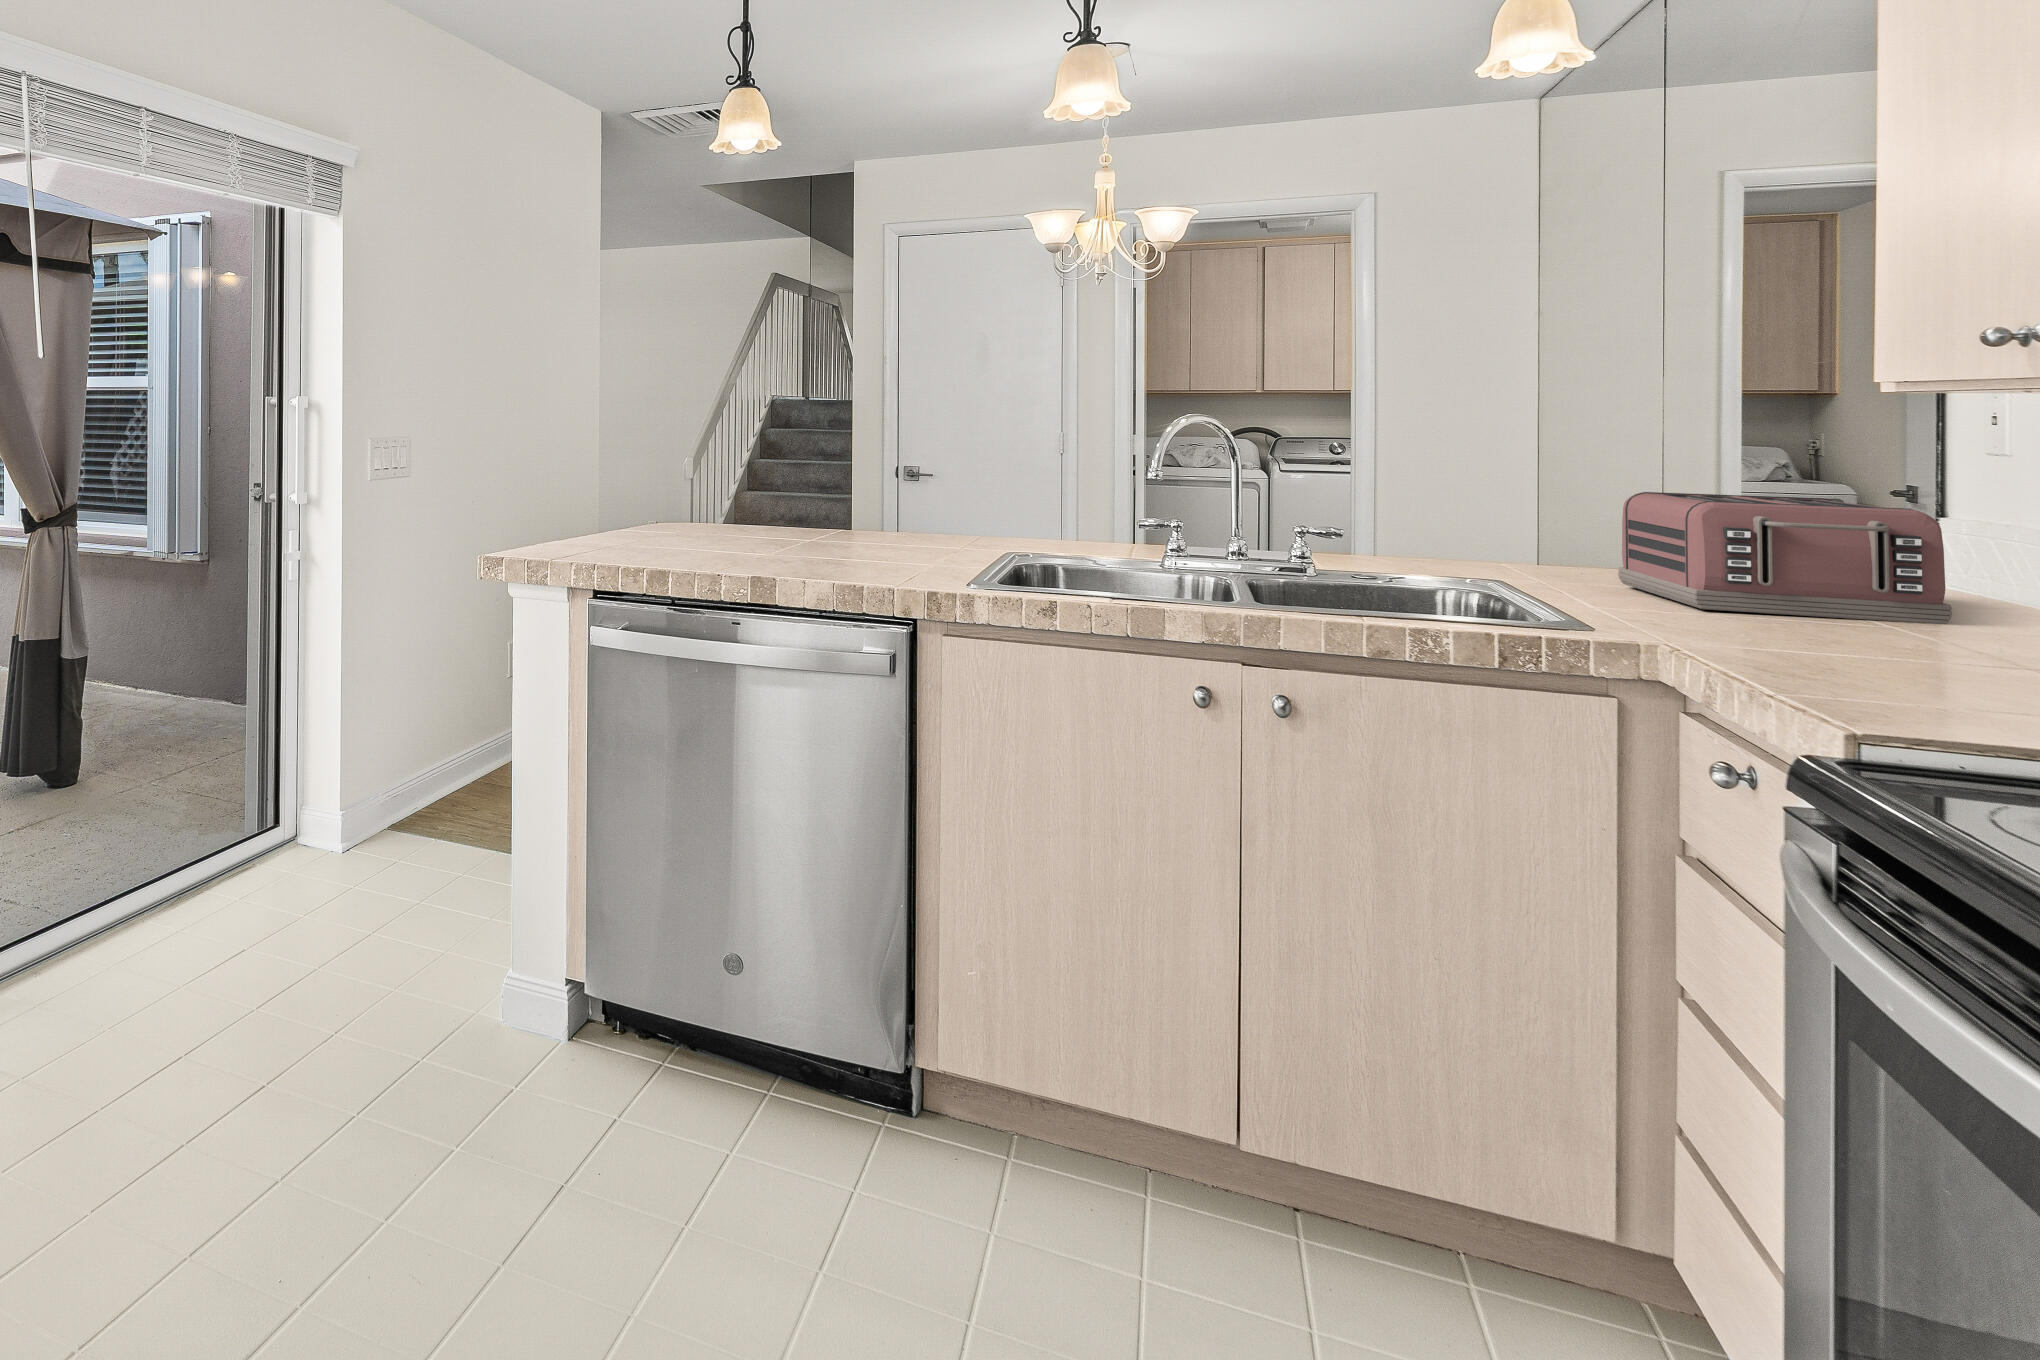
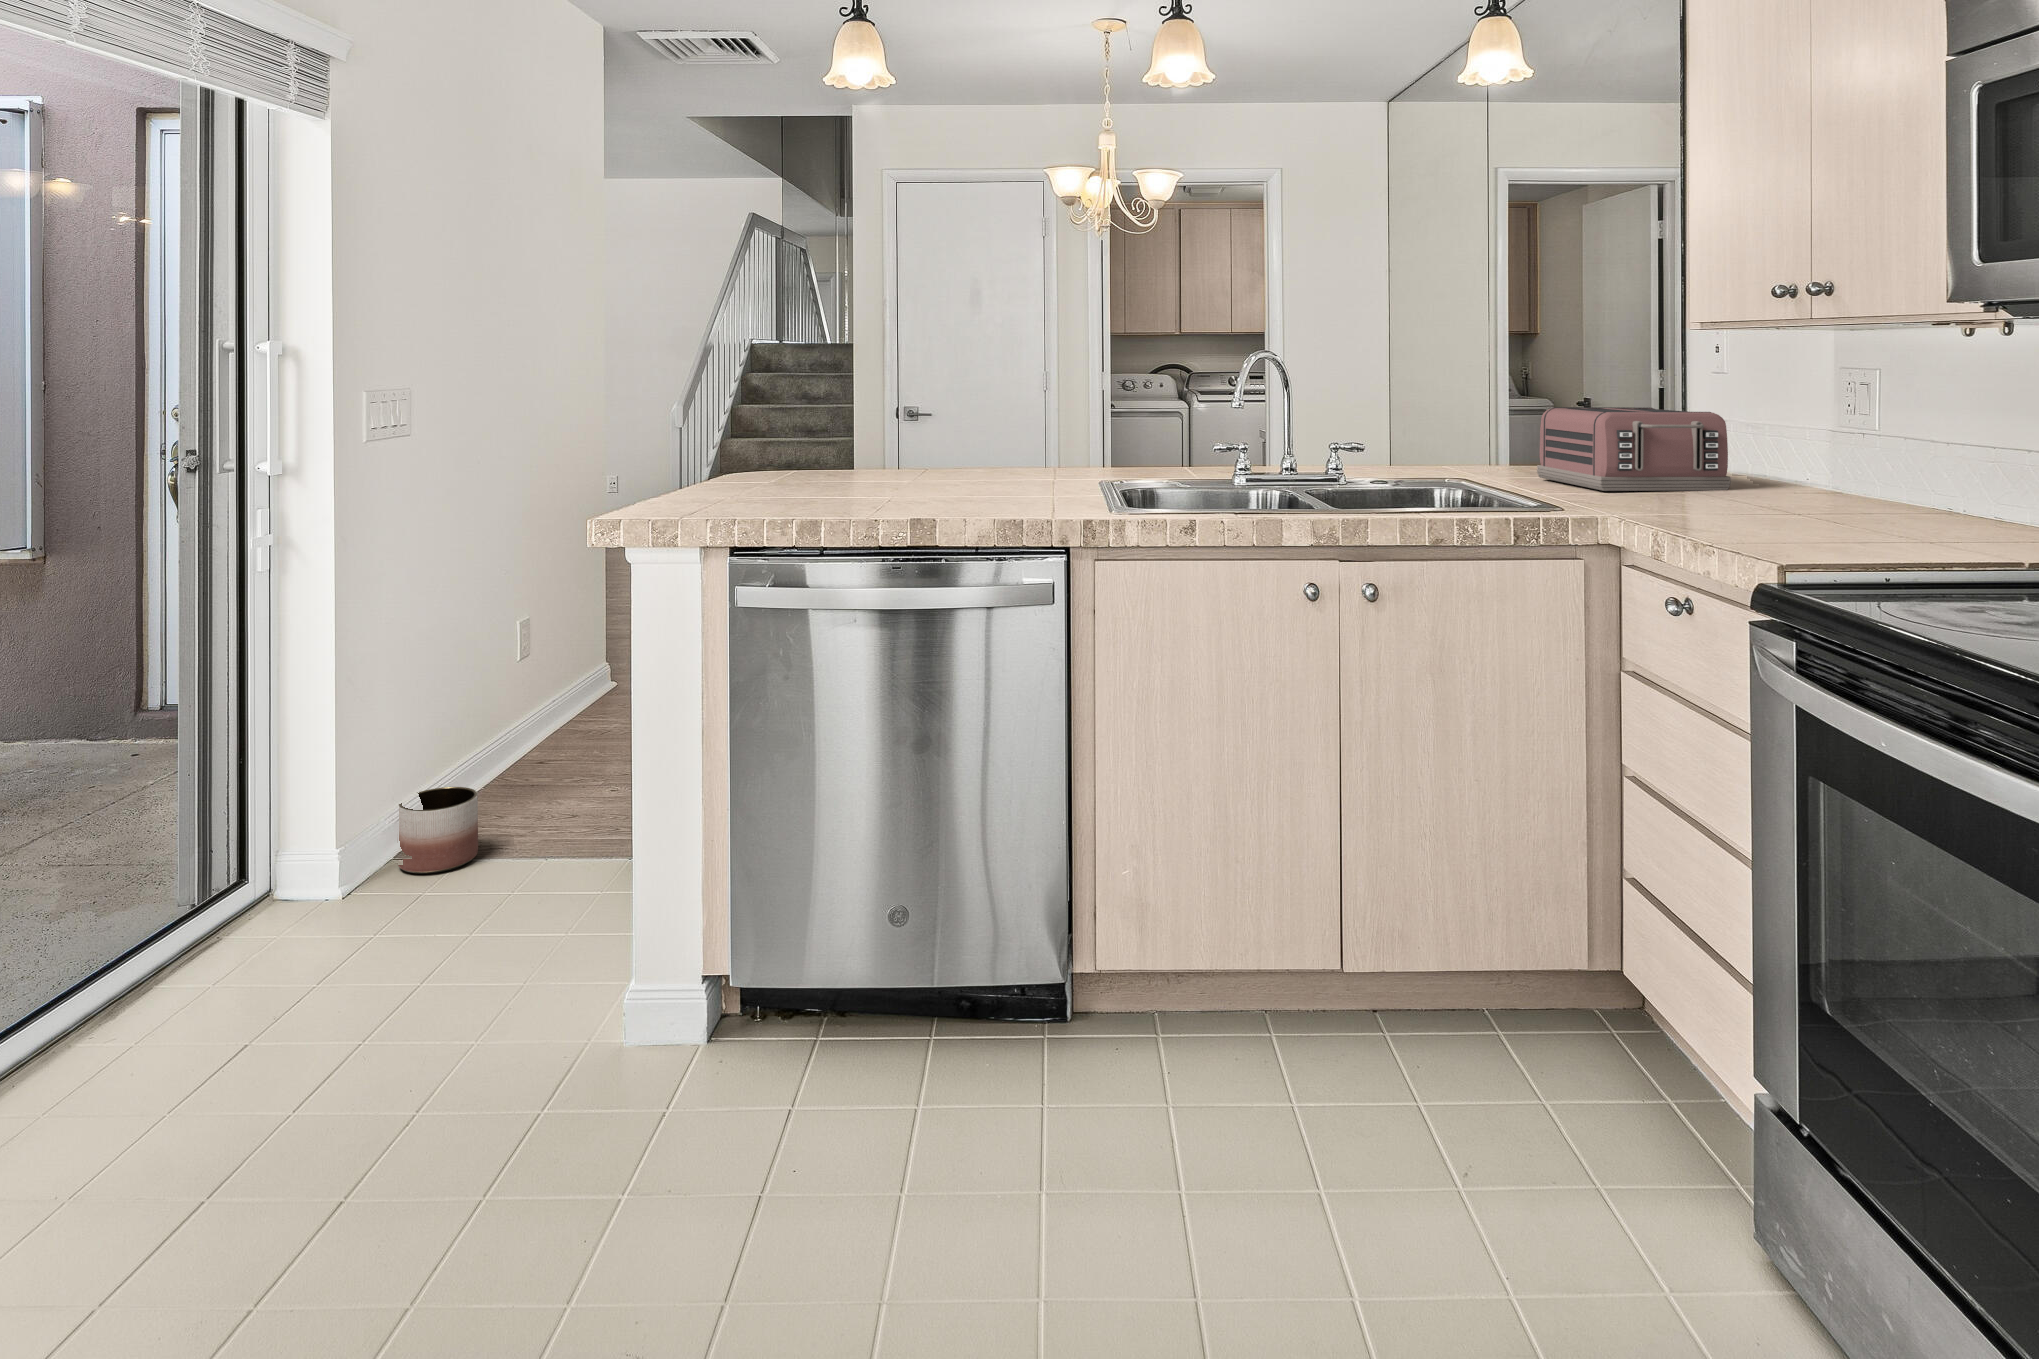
planter: none [394,772,454,843] -> present [398,787,478,874]

